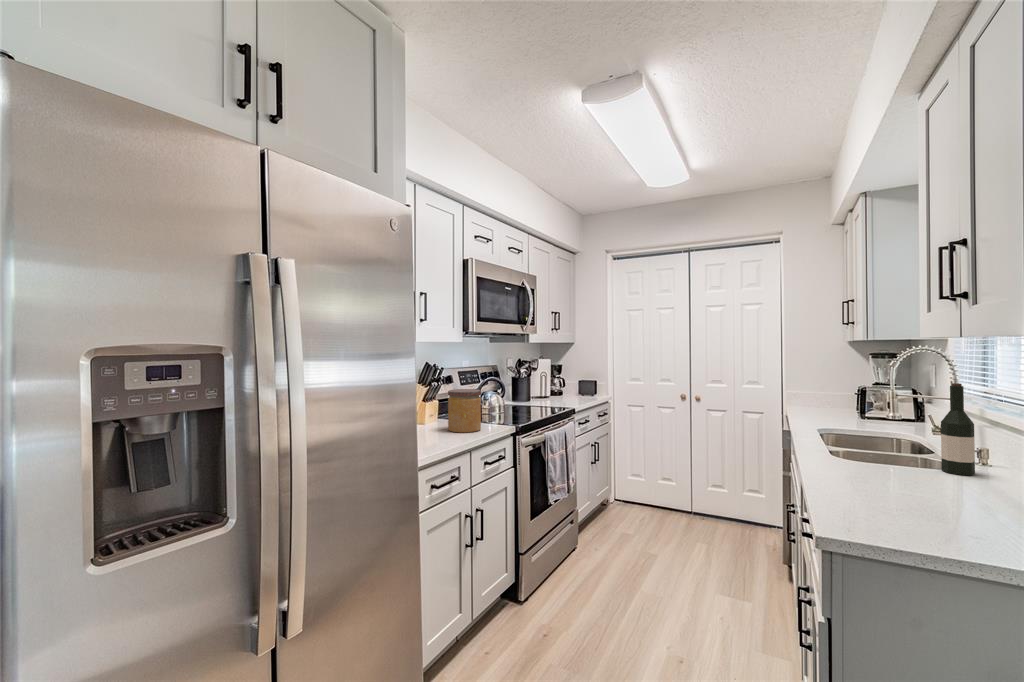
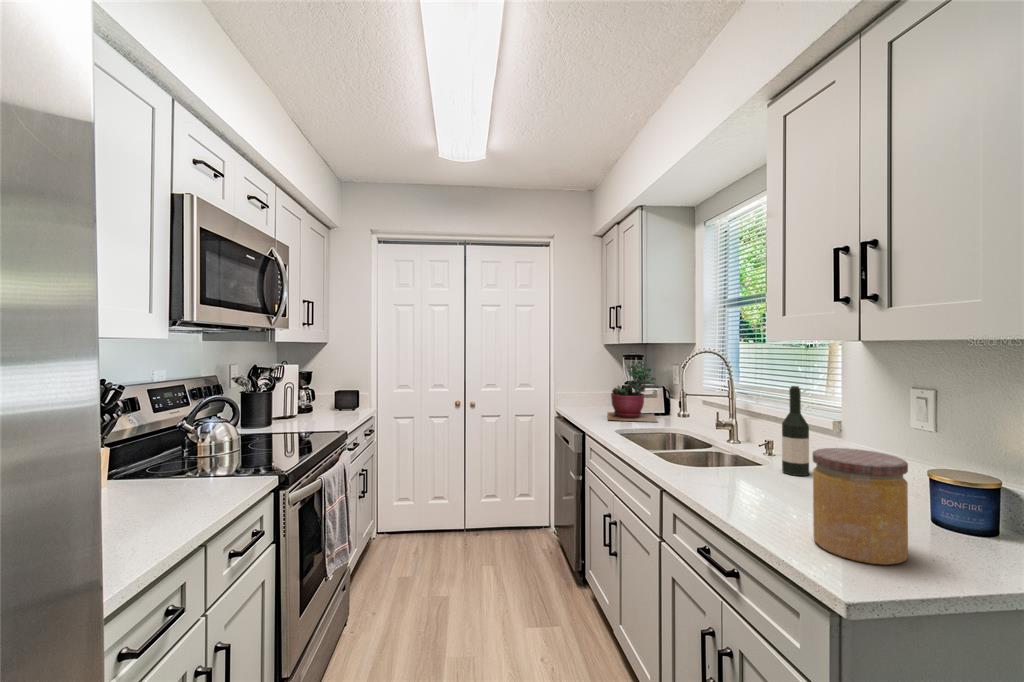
succulent plant: none [820,360,888,425] -> present [607,361,658,422]
jar: present [448,389,481,432] -> present [812,448,908,565]

